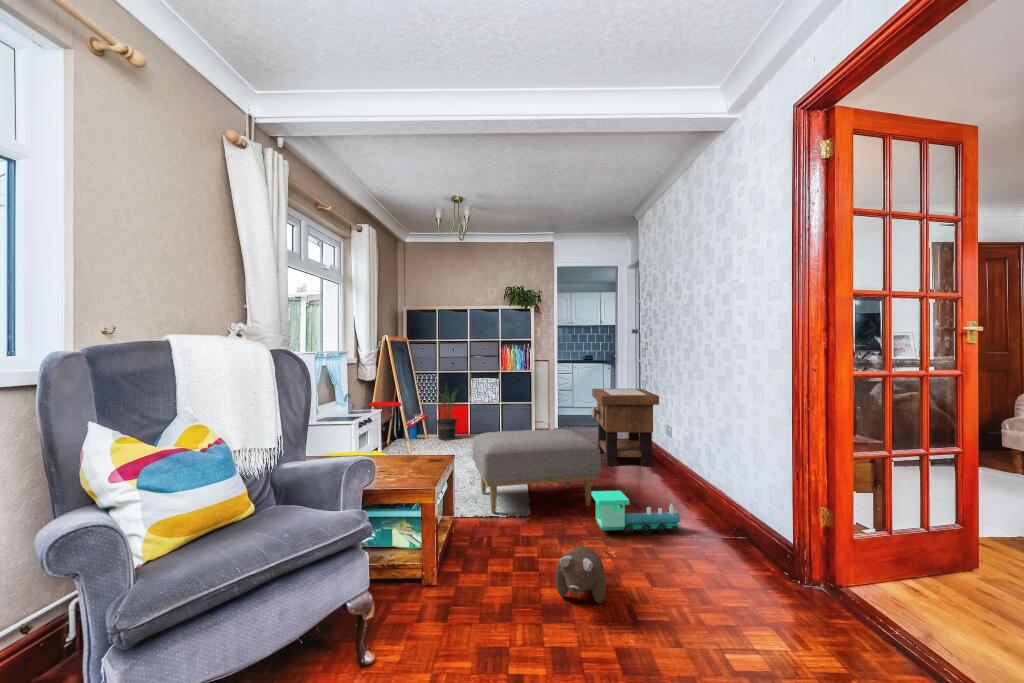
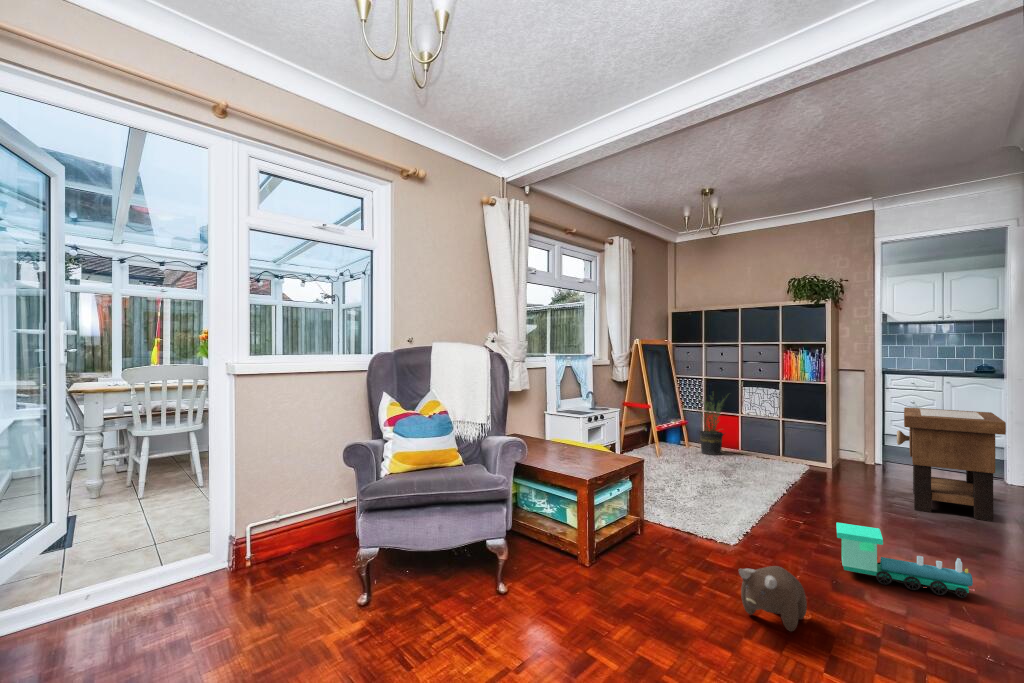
ottoman: present [472,429,601,514] -> none [708,443,866,545]

